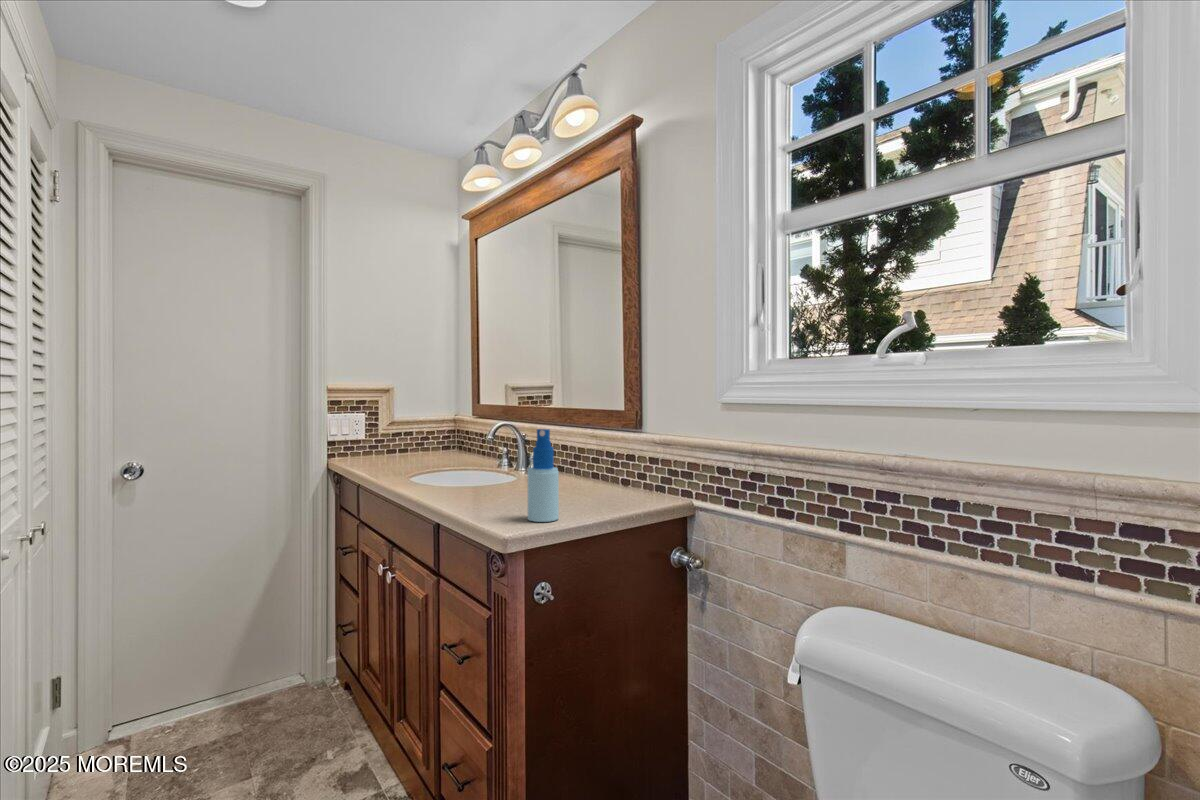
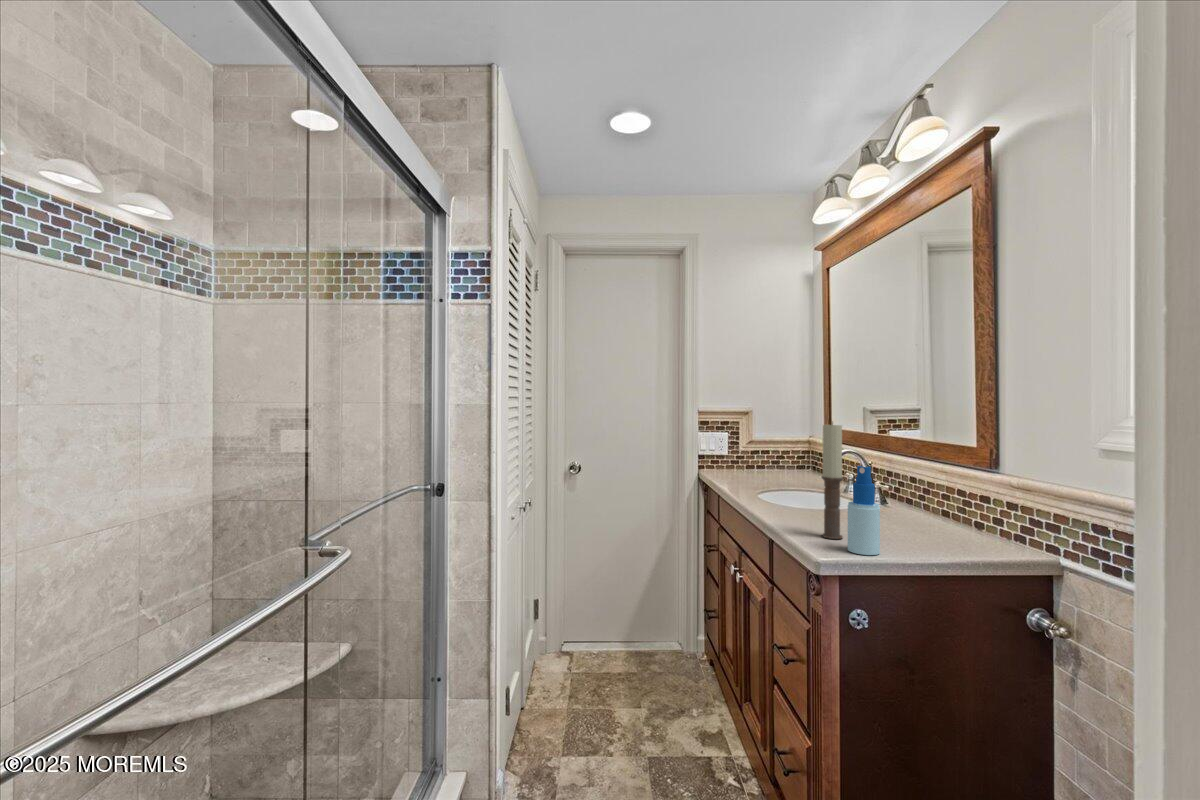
candle: none [496,385,518,512] -> present [822,423,843,539]

